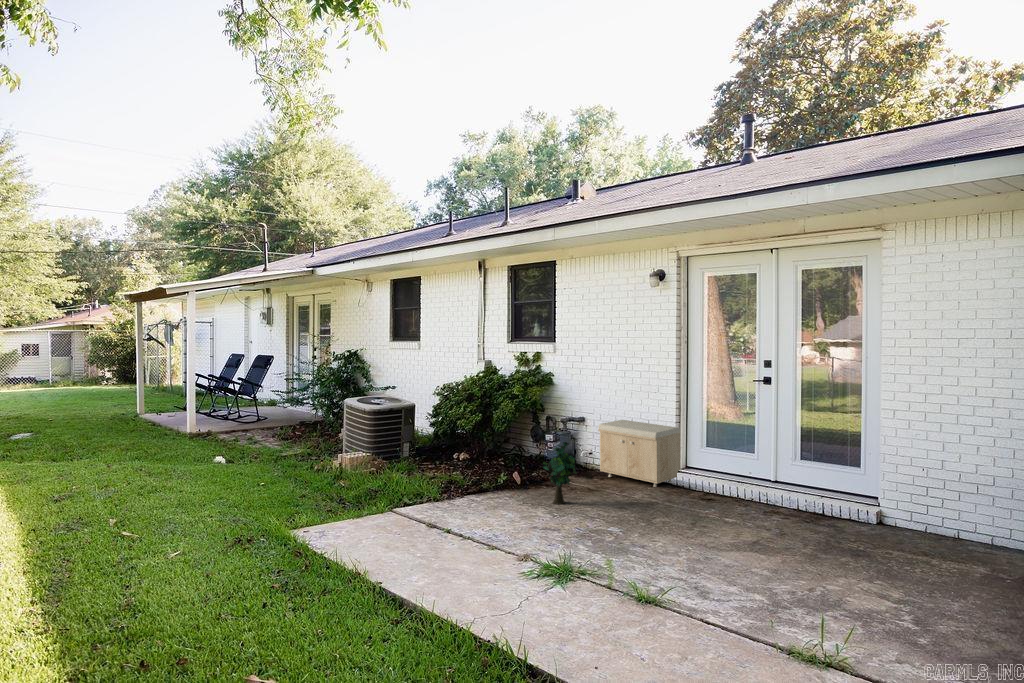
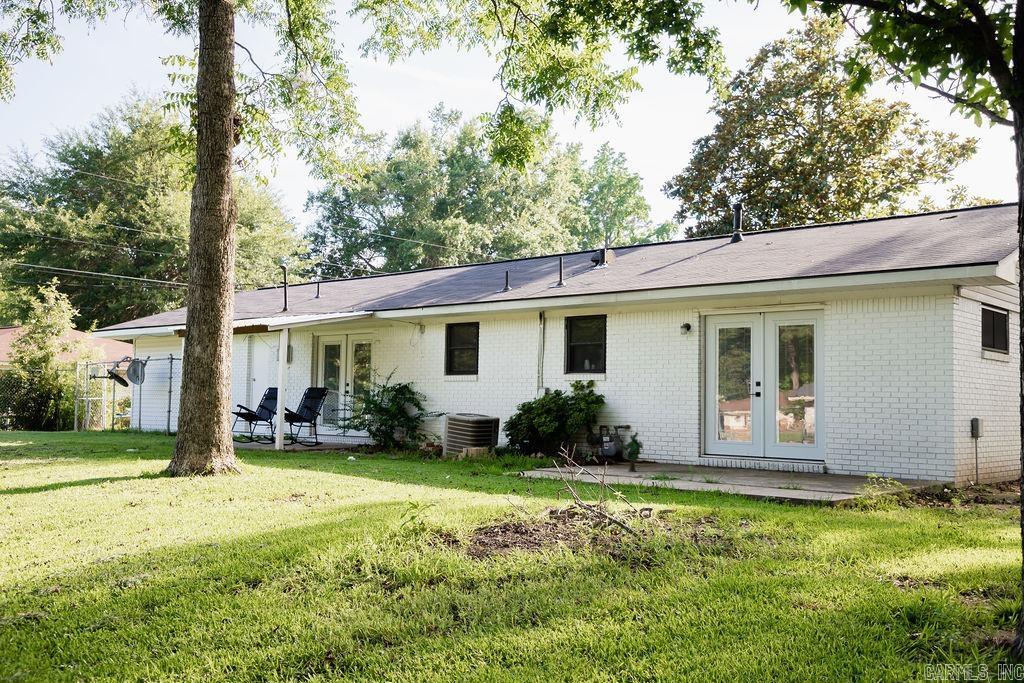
storage bench: present [598,420,680,487] -> none [646,426,702,467]

